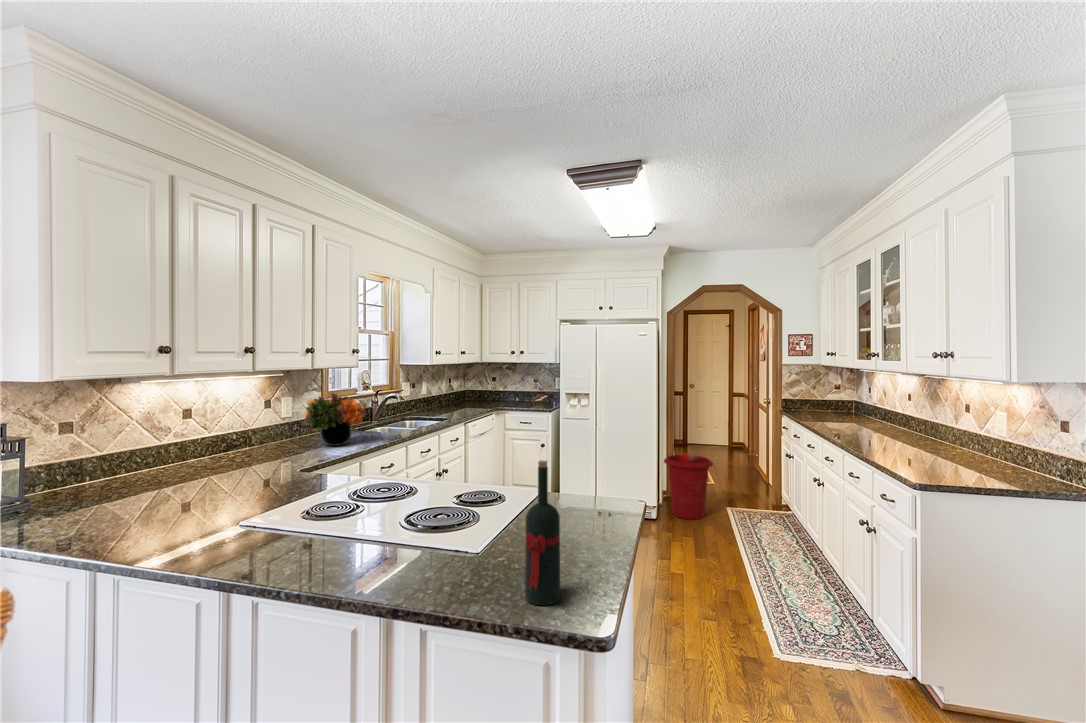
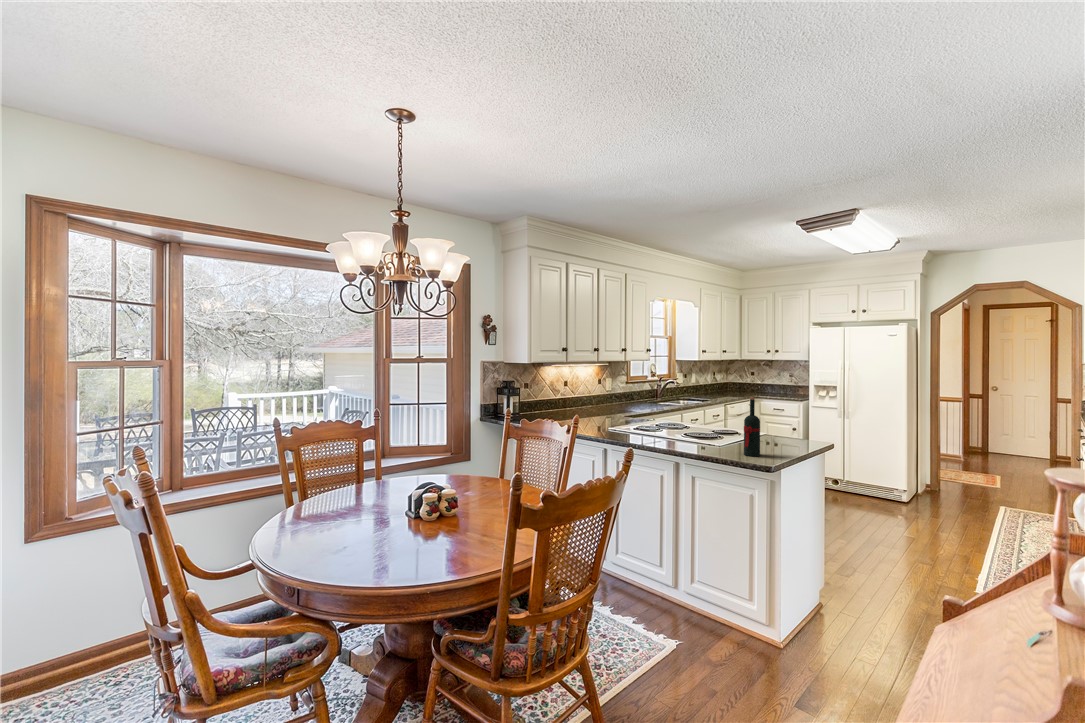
flower arrangement: present [304,393,365,446] -> none [620,377,657,409]
waste bin: present [664,455,713,519] -> none [919,448,977,509]

